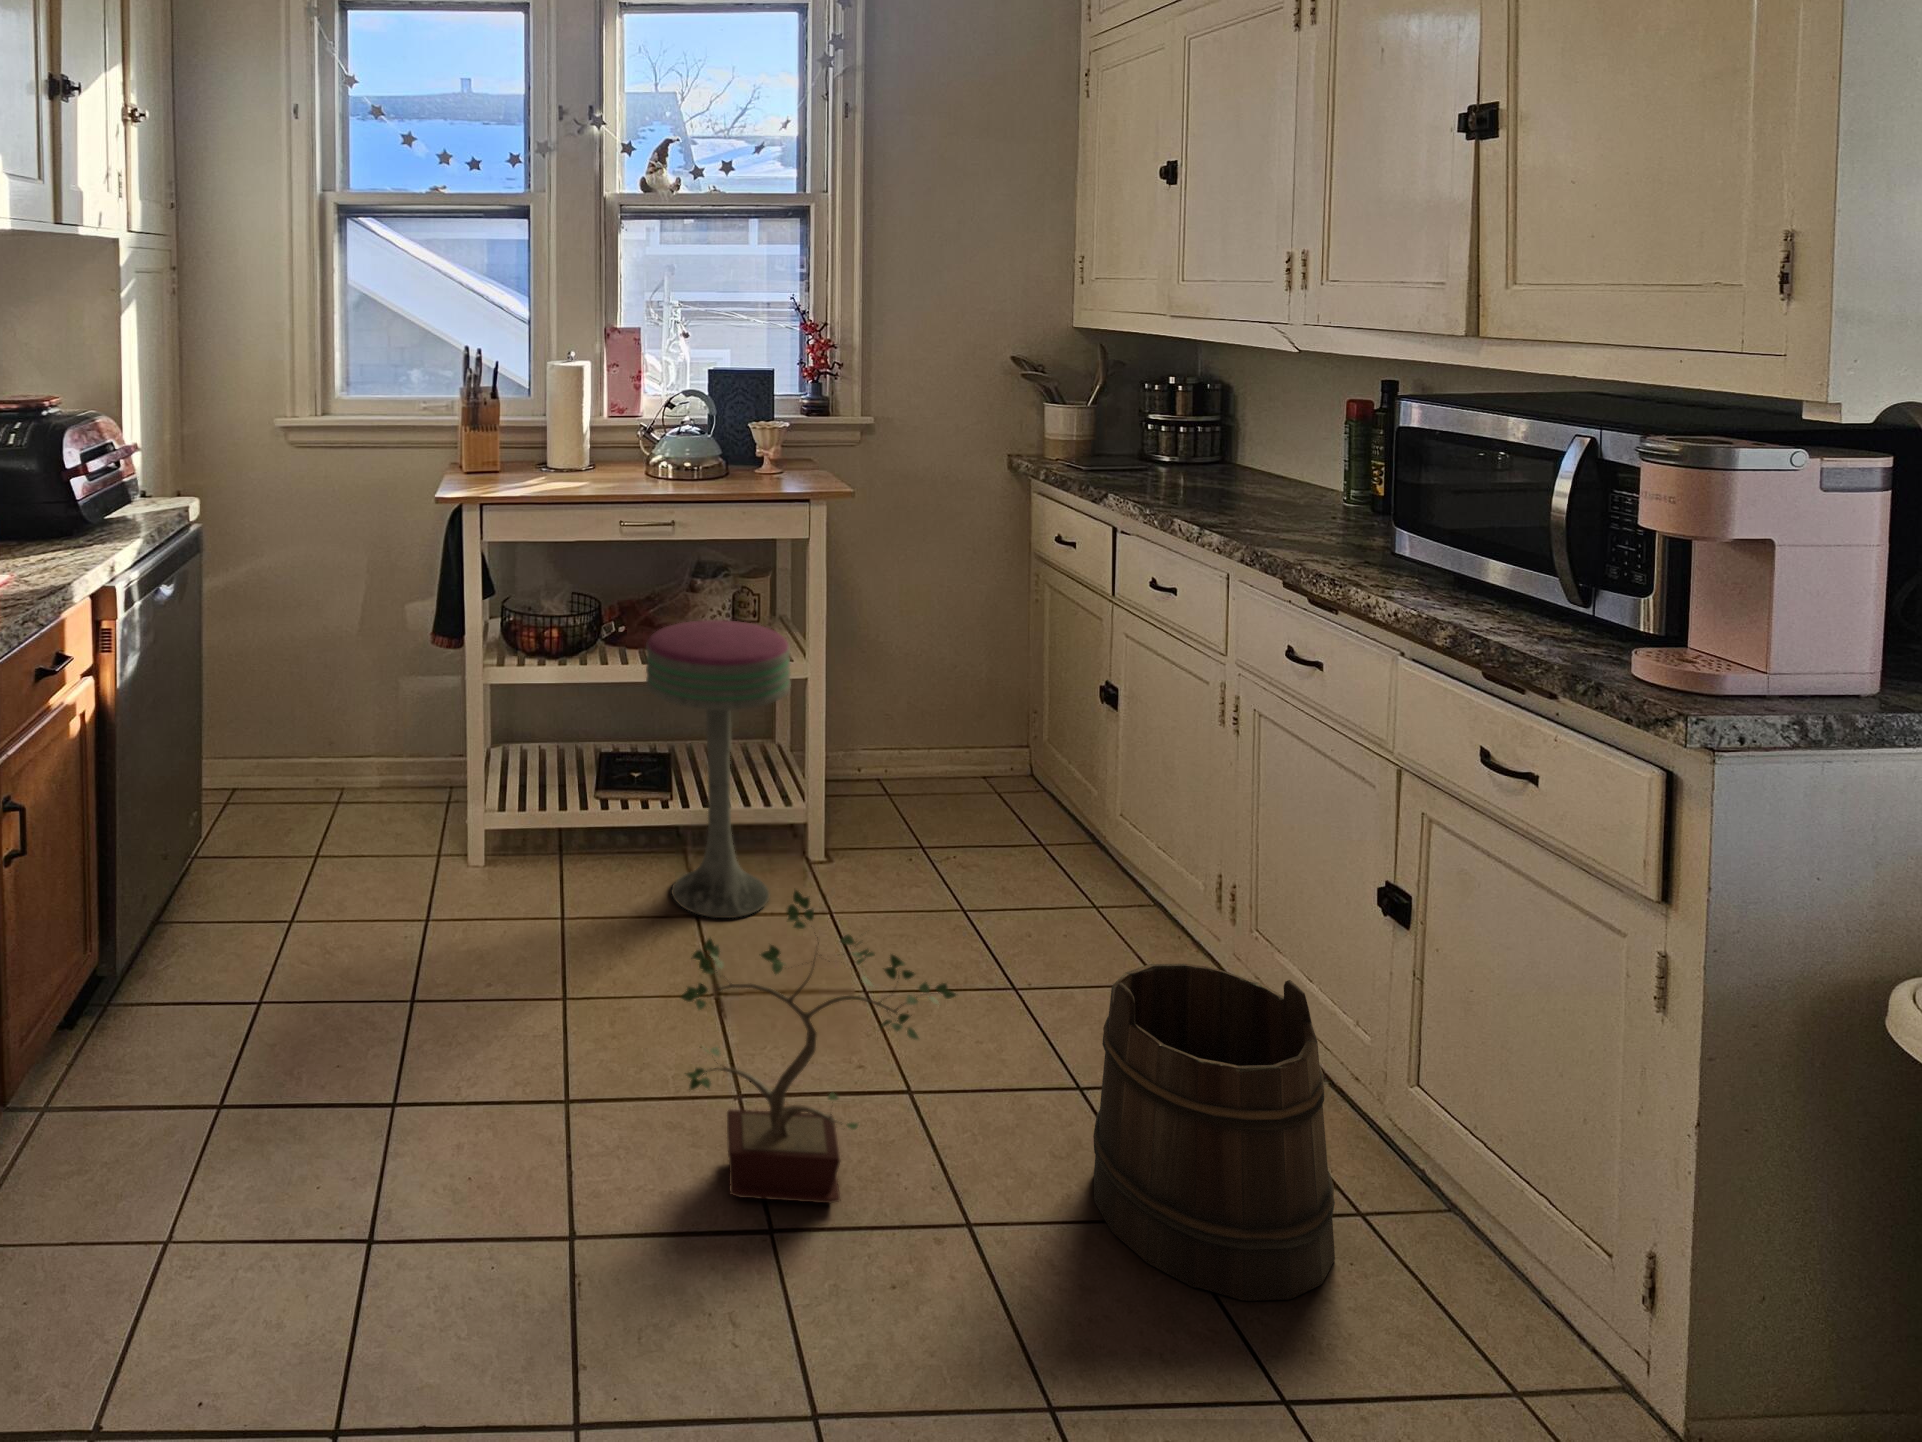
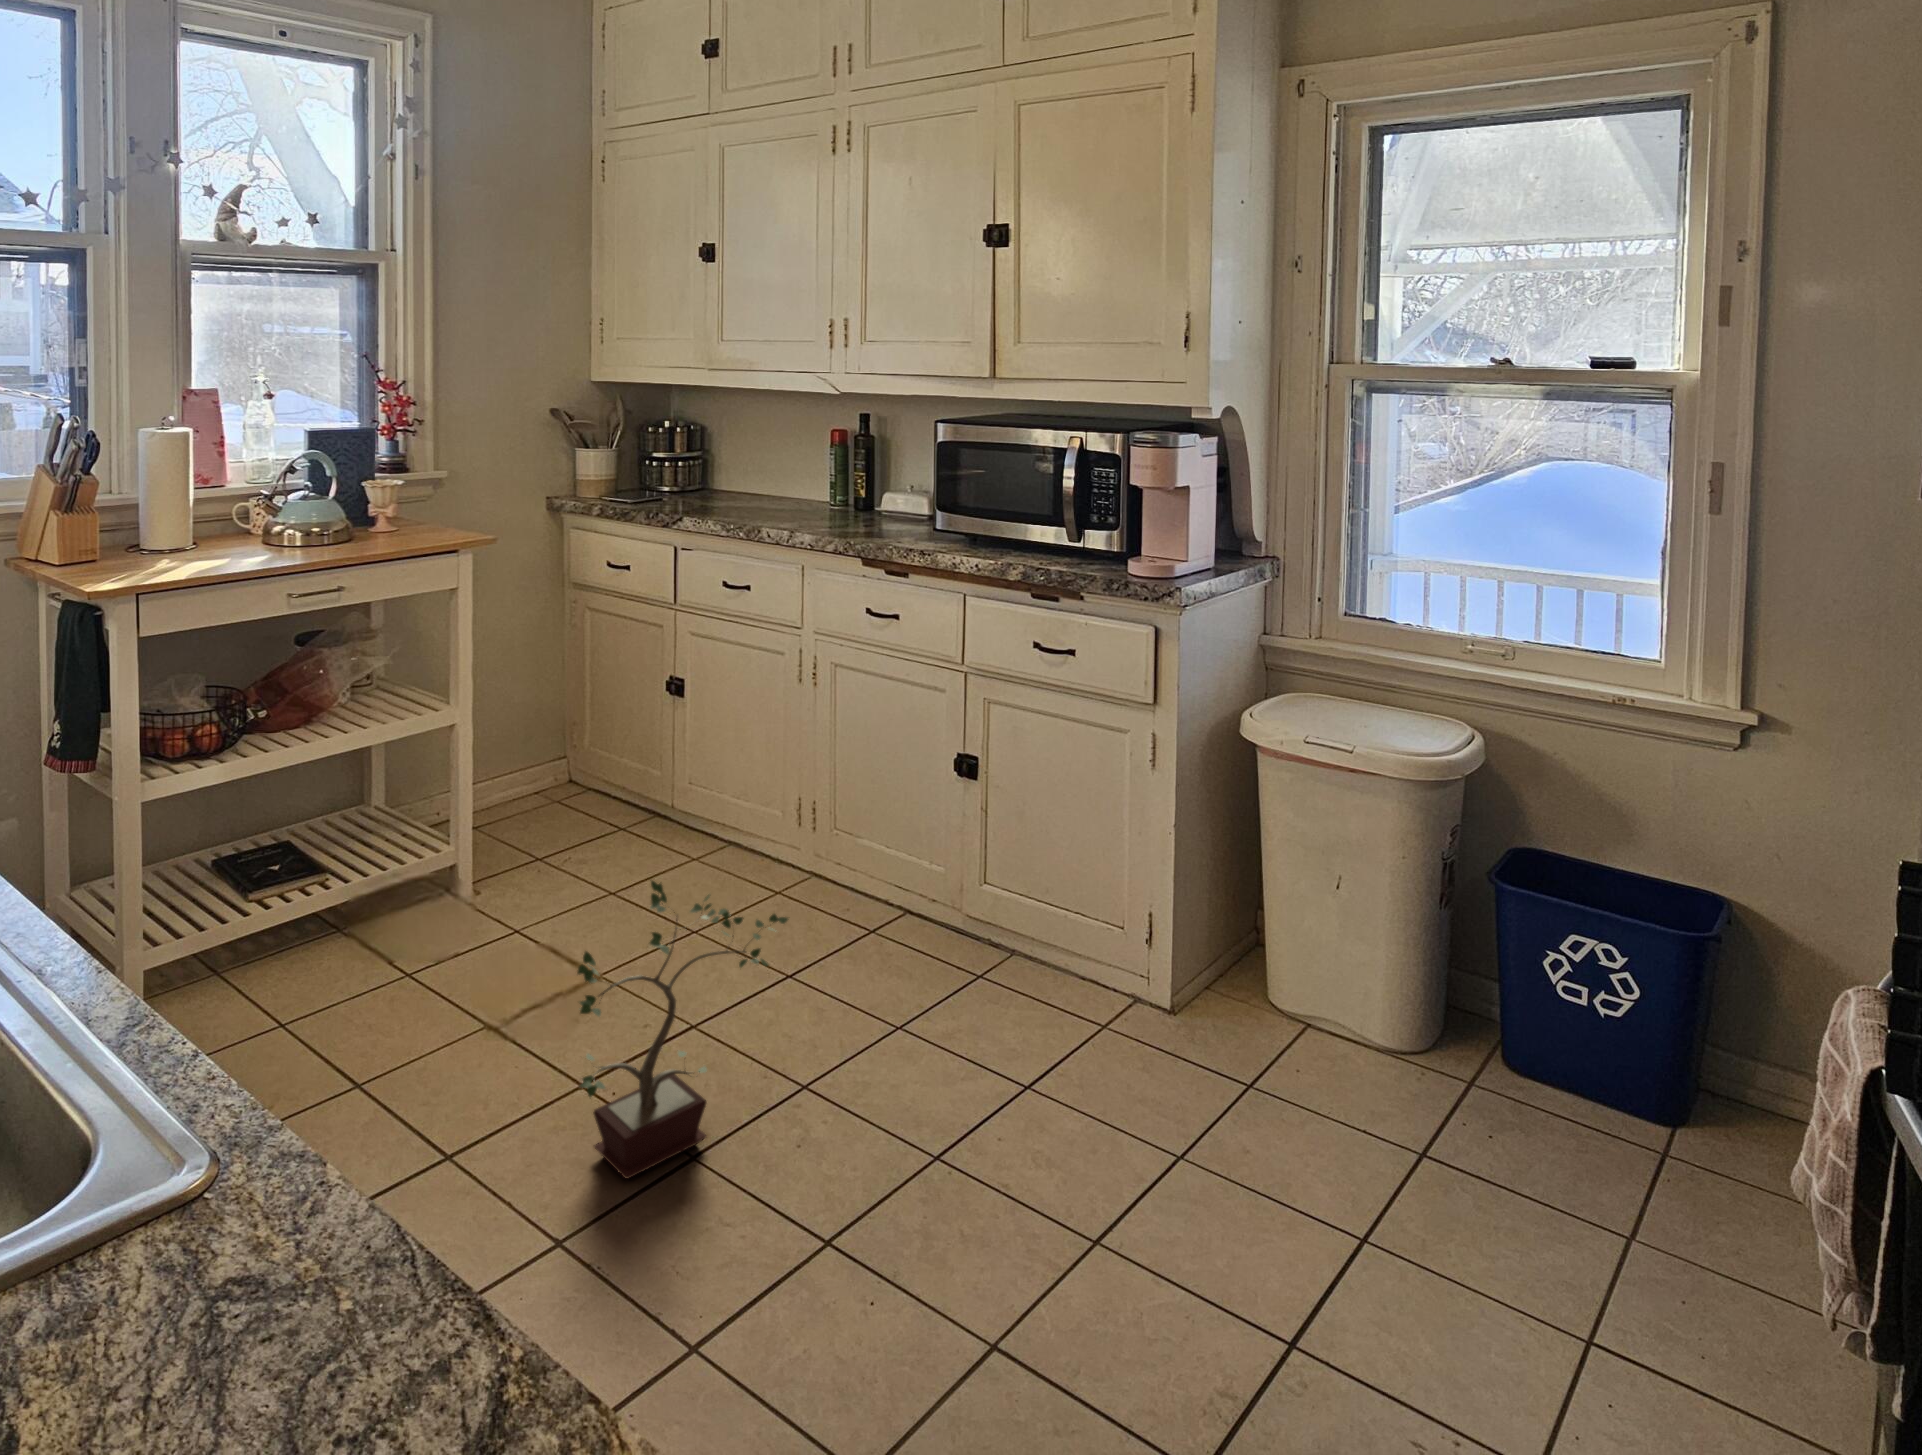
bar stool: present [646,620,790,918] -> none [321,678,472,983]
bucket: present [1093,964,1335,1301] -> none [837,832,996,1070]

